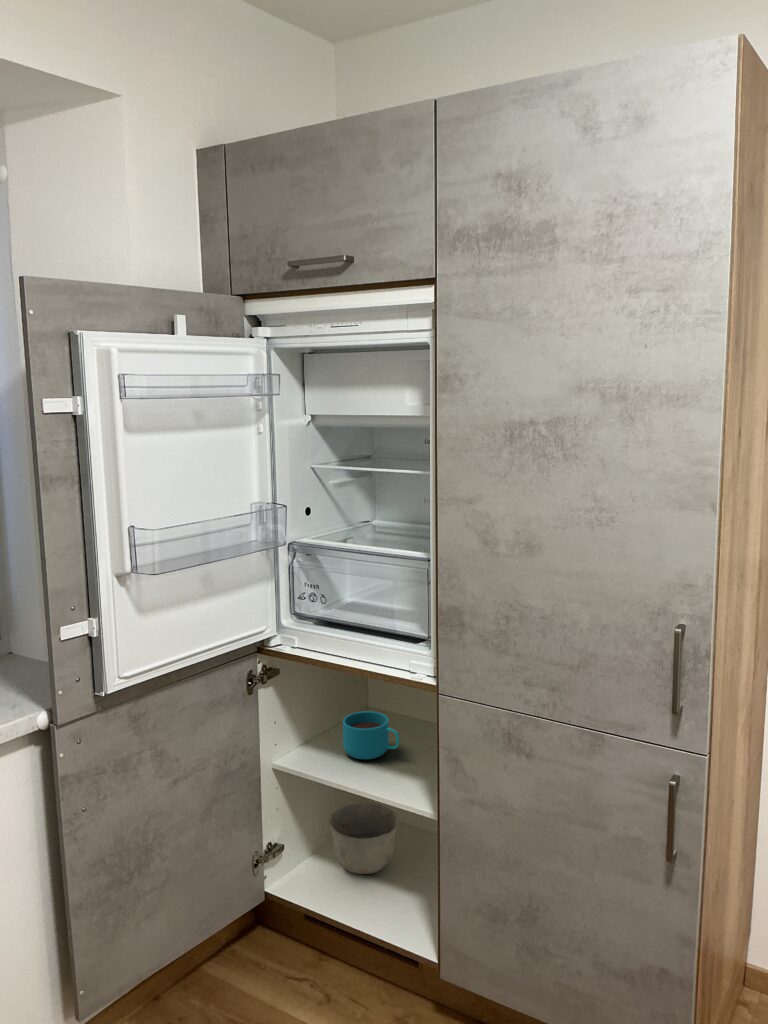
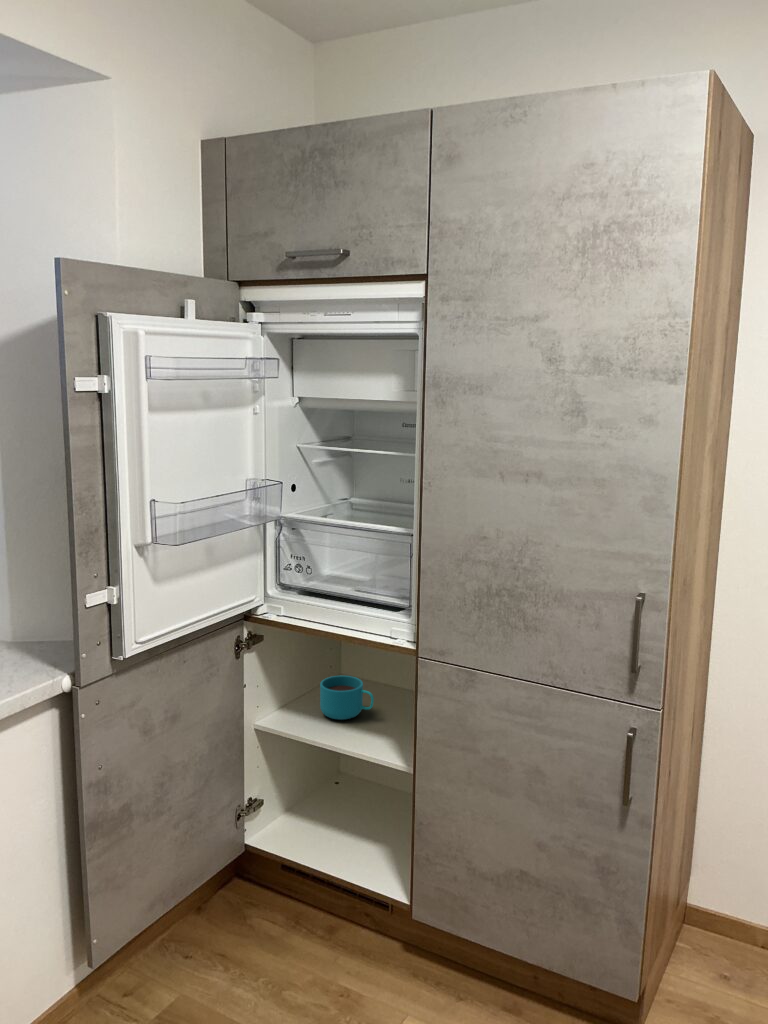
ceramic bowl: present [329,803,398,874] -> none [305,761,369,826]

